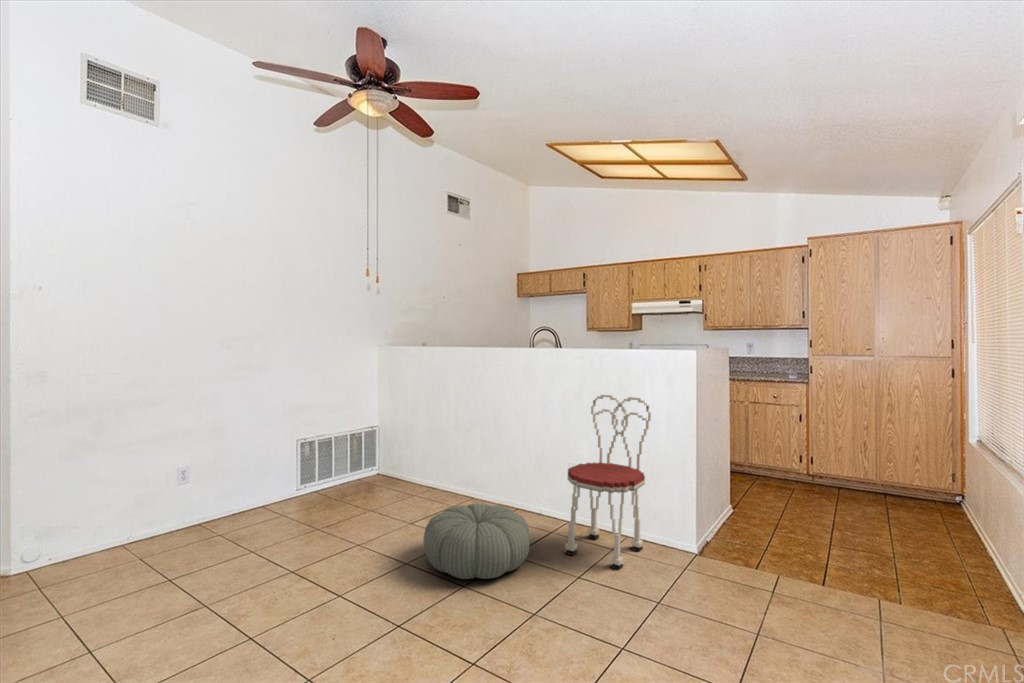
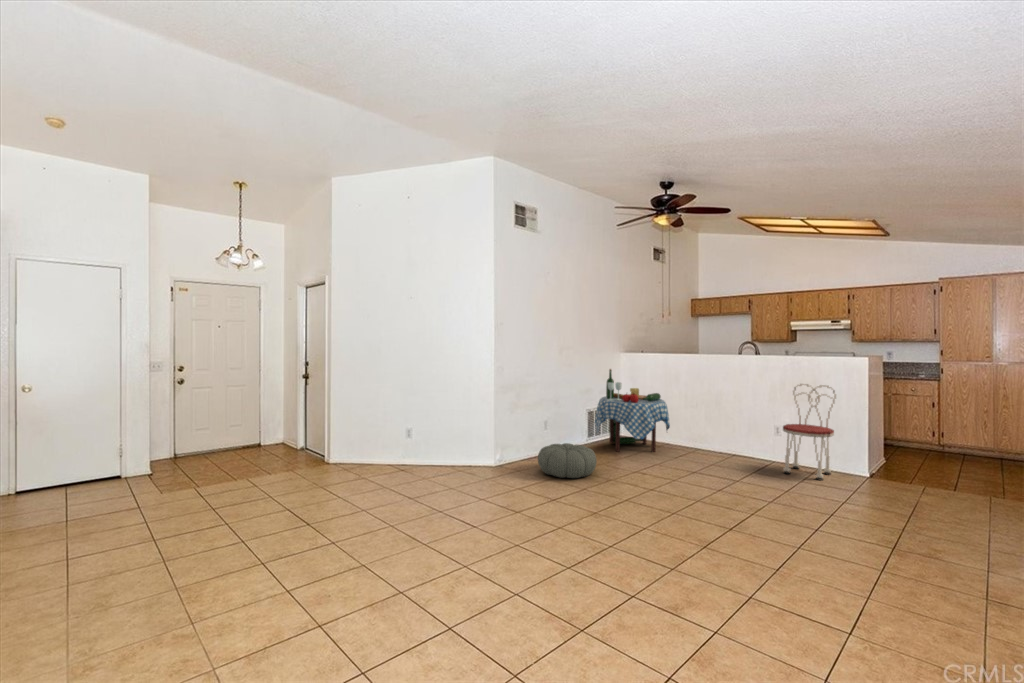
dining table: none [302,372,427,513] -> present [595,369,670,452]
pouf: present [423,503,530,579] -> present [538,443,597,478]

